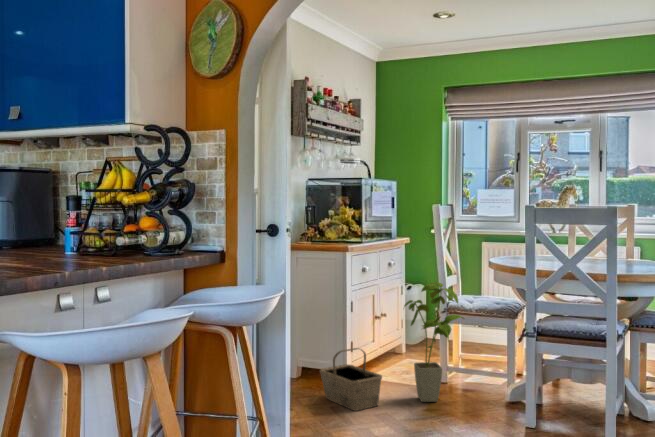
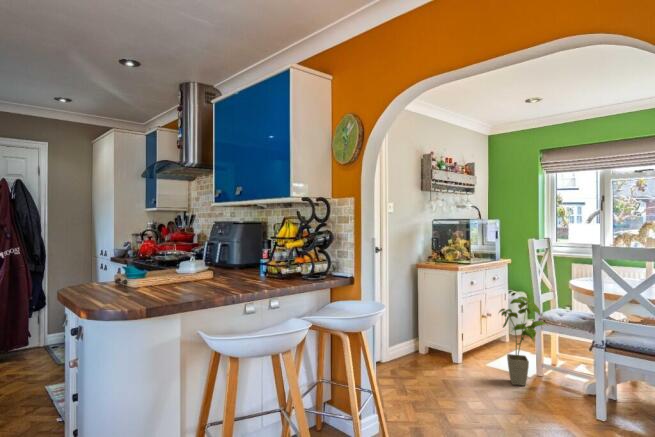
basket: present [320,348,382,411] -> none [436,340,480,385]

